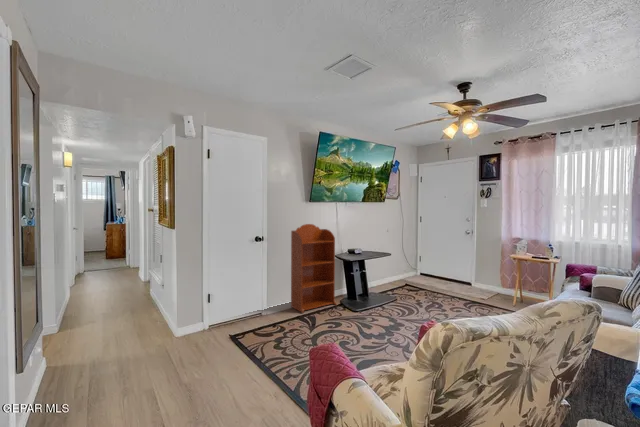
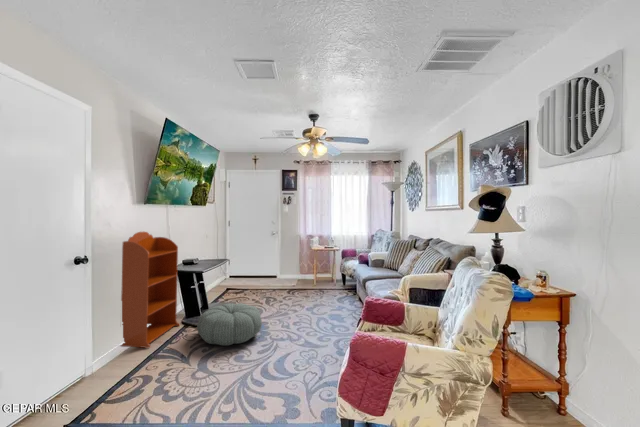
pouf: none [332,294,391,333] -> present [197,303,262,346]

